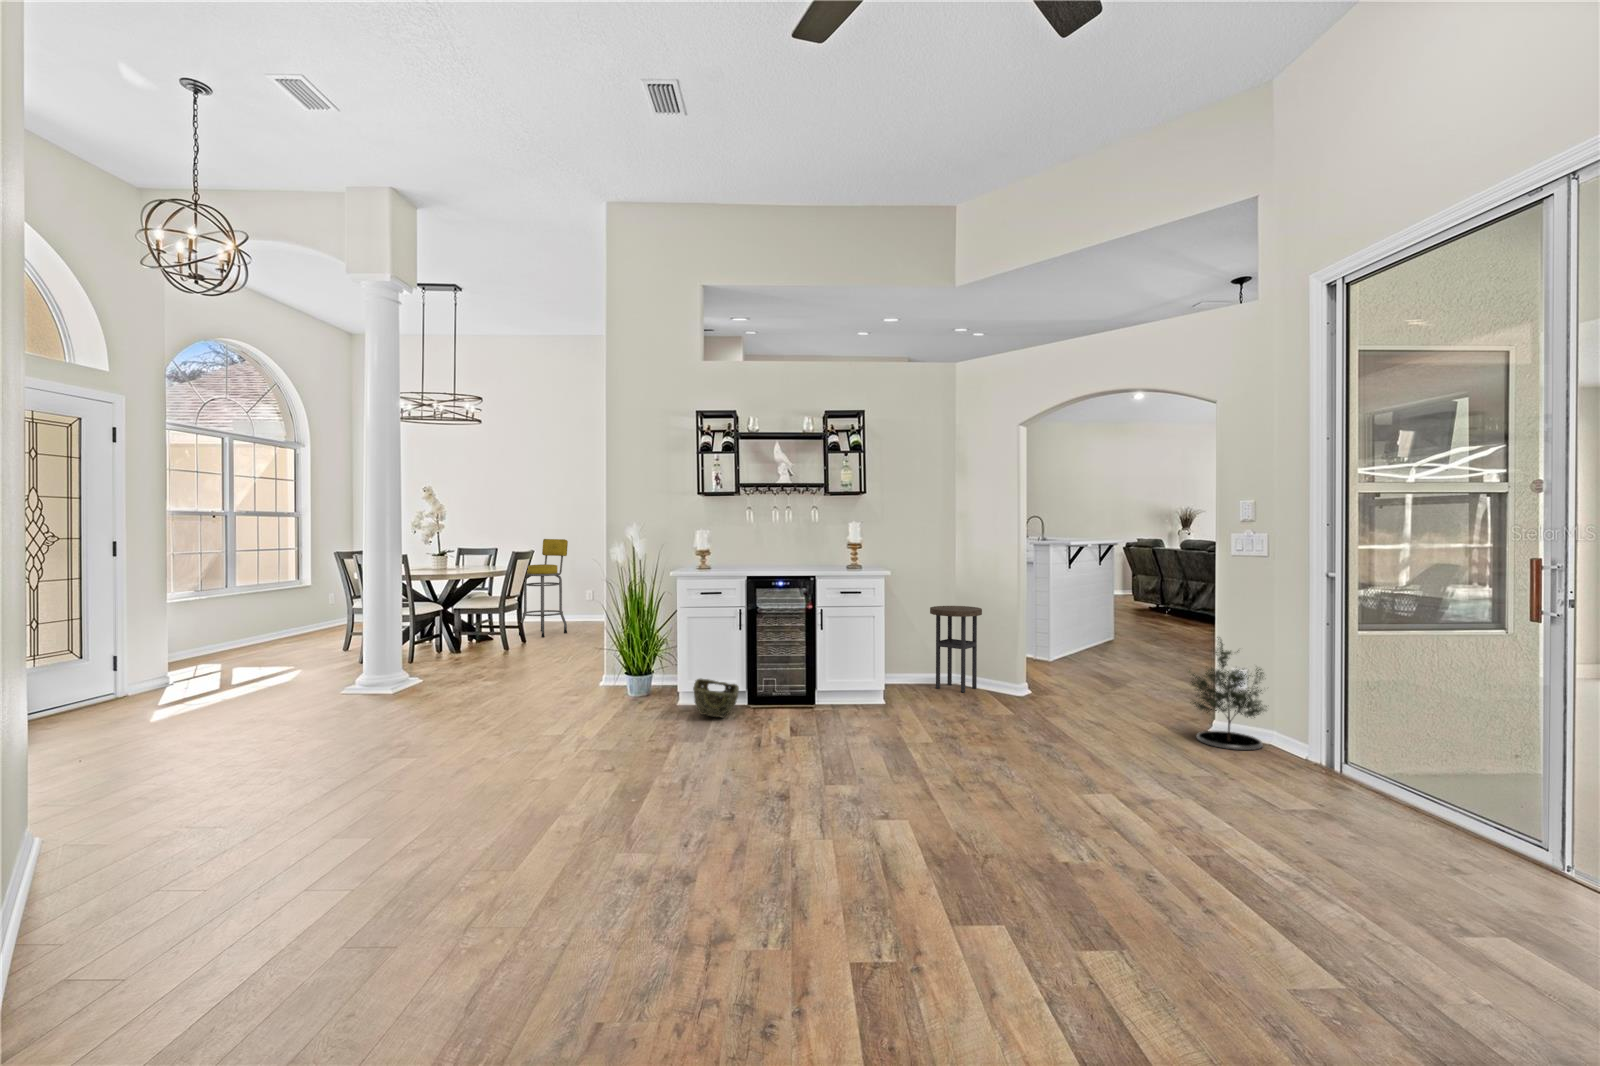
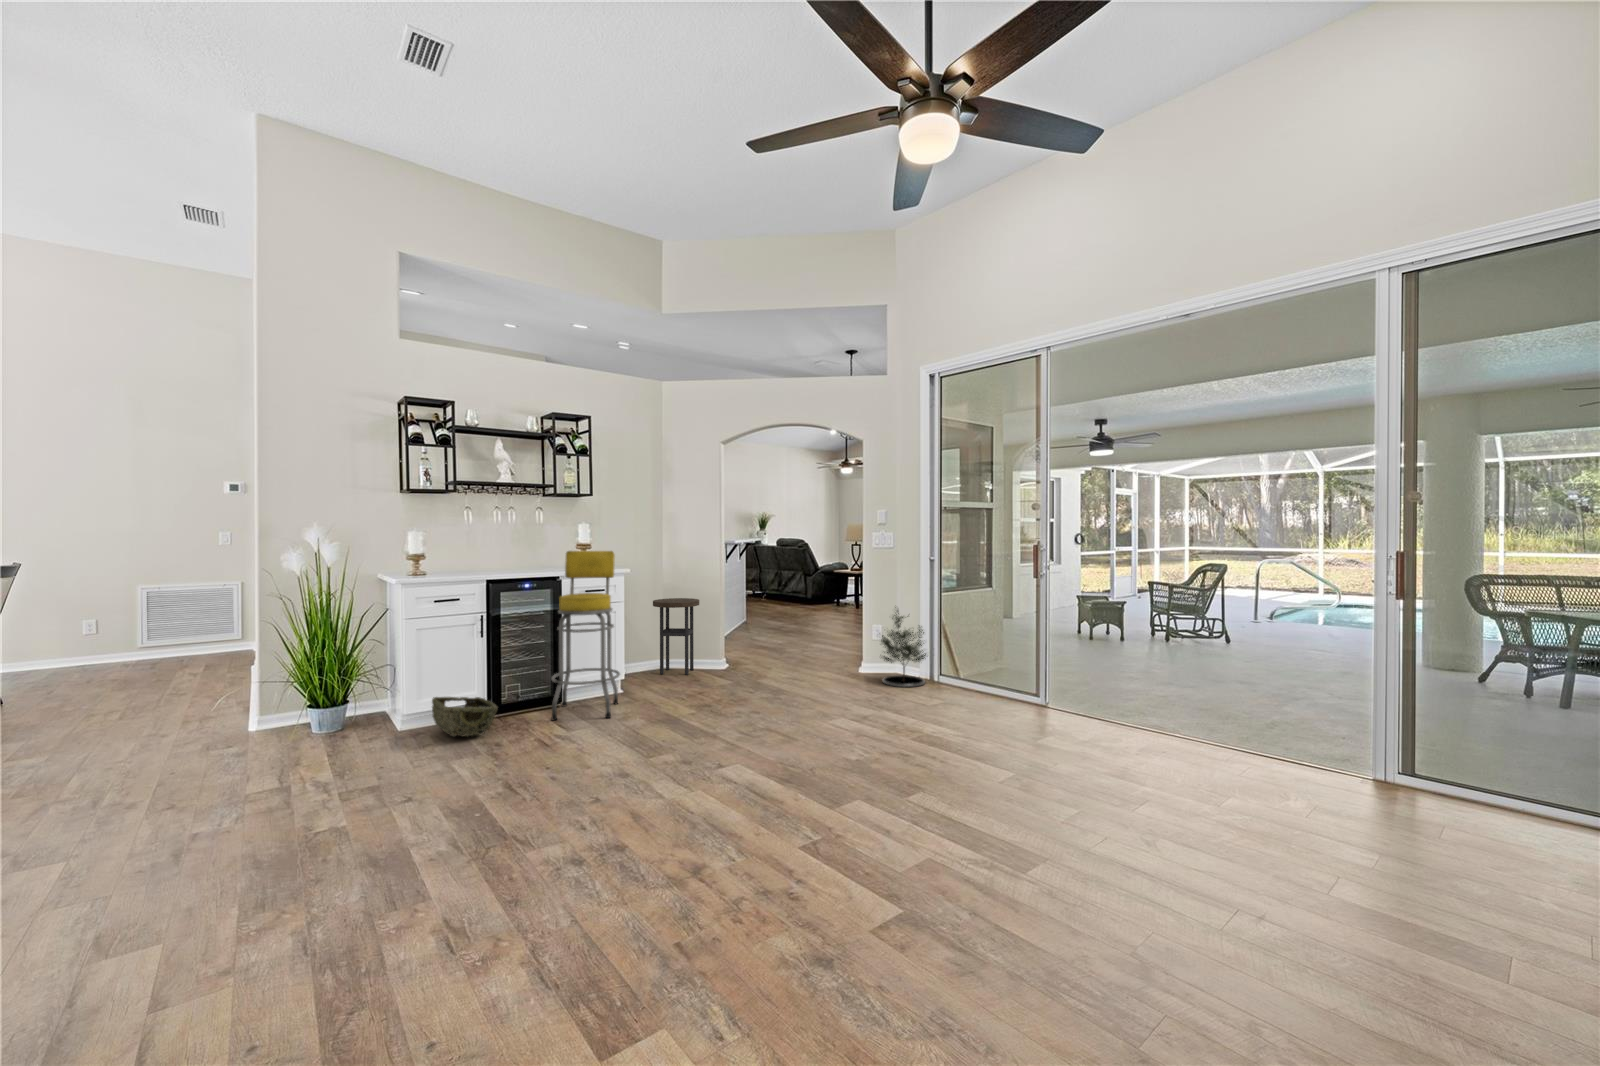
bar stool: present [519,539,568,637] -> present [551,551,620,720]

